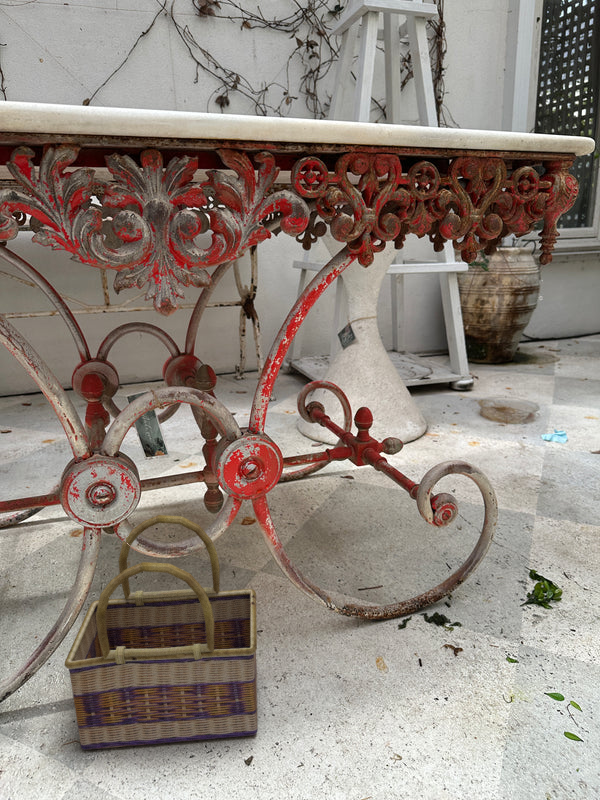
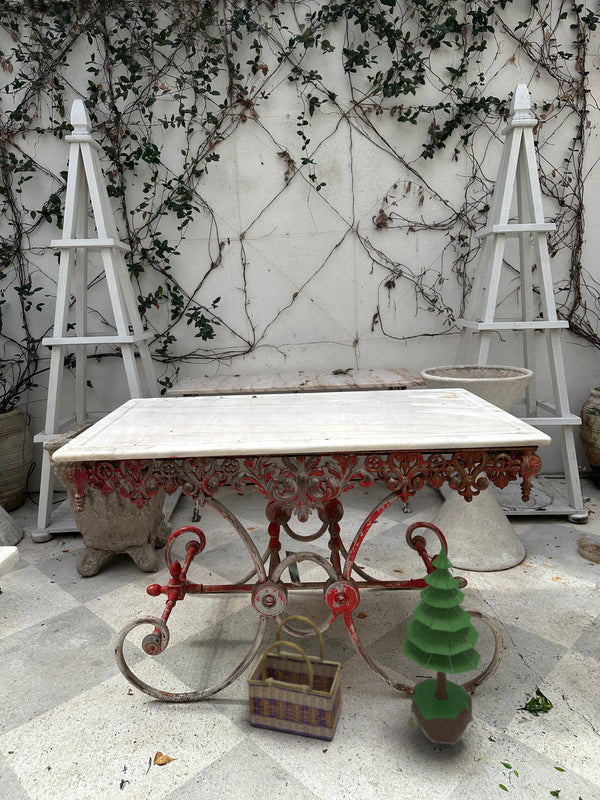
potted tree: none [378,320,527,689] -> present [403,547,481,745]

